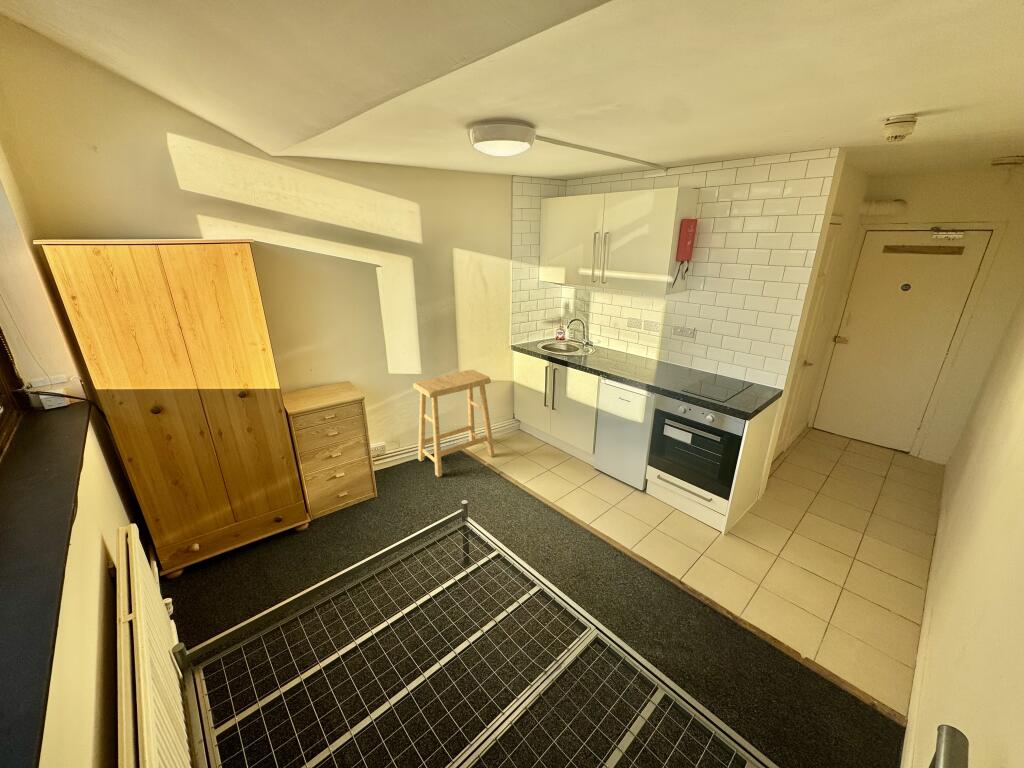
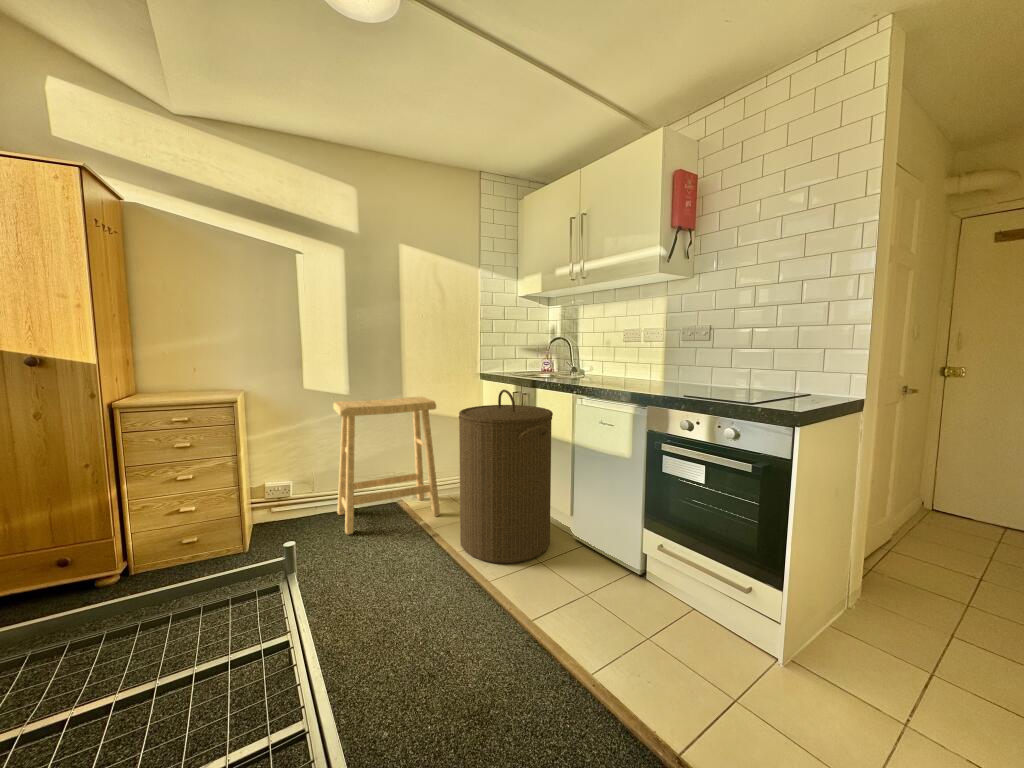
laundry hamper: none [519,375,587,490] -> present [459,390,553,564]

